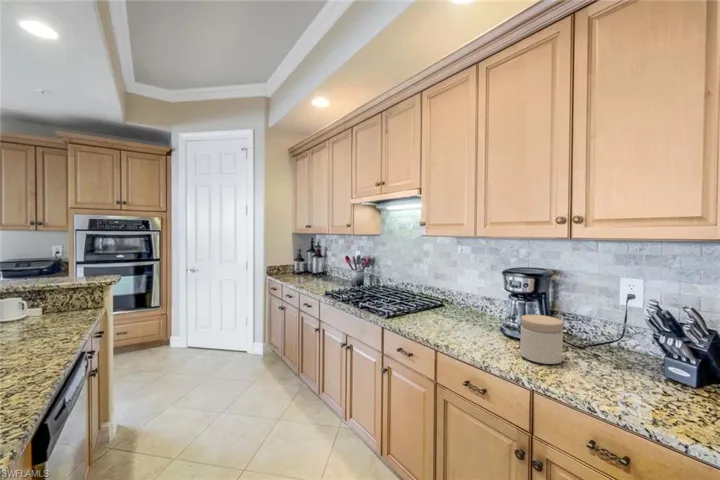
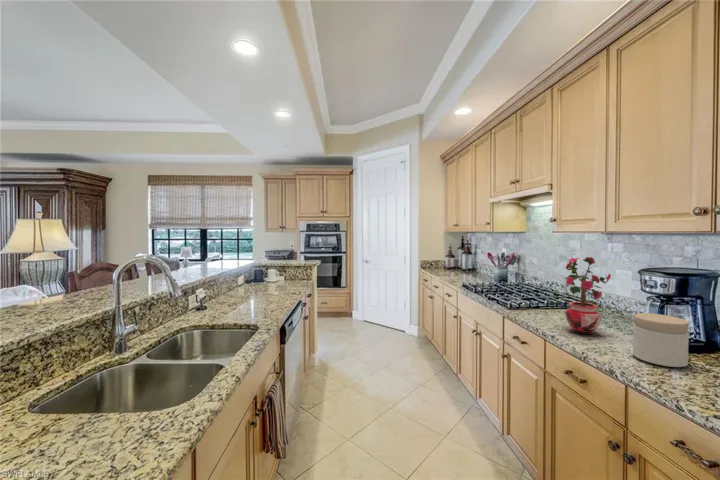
potted plant: none [447,262,493,339] -> present [565,257,611,334]

